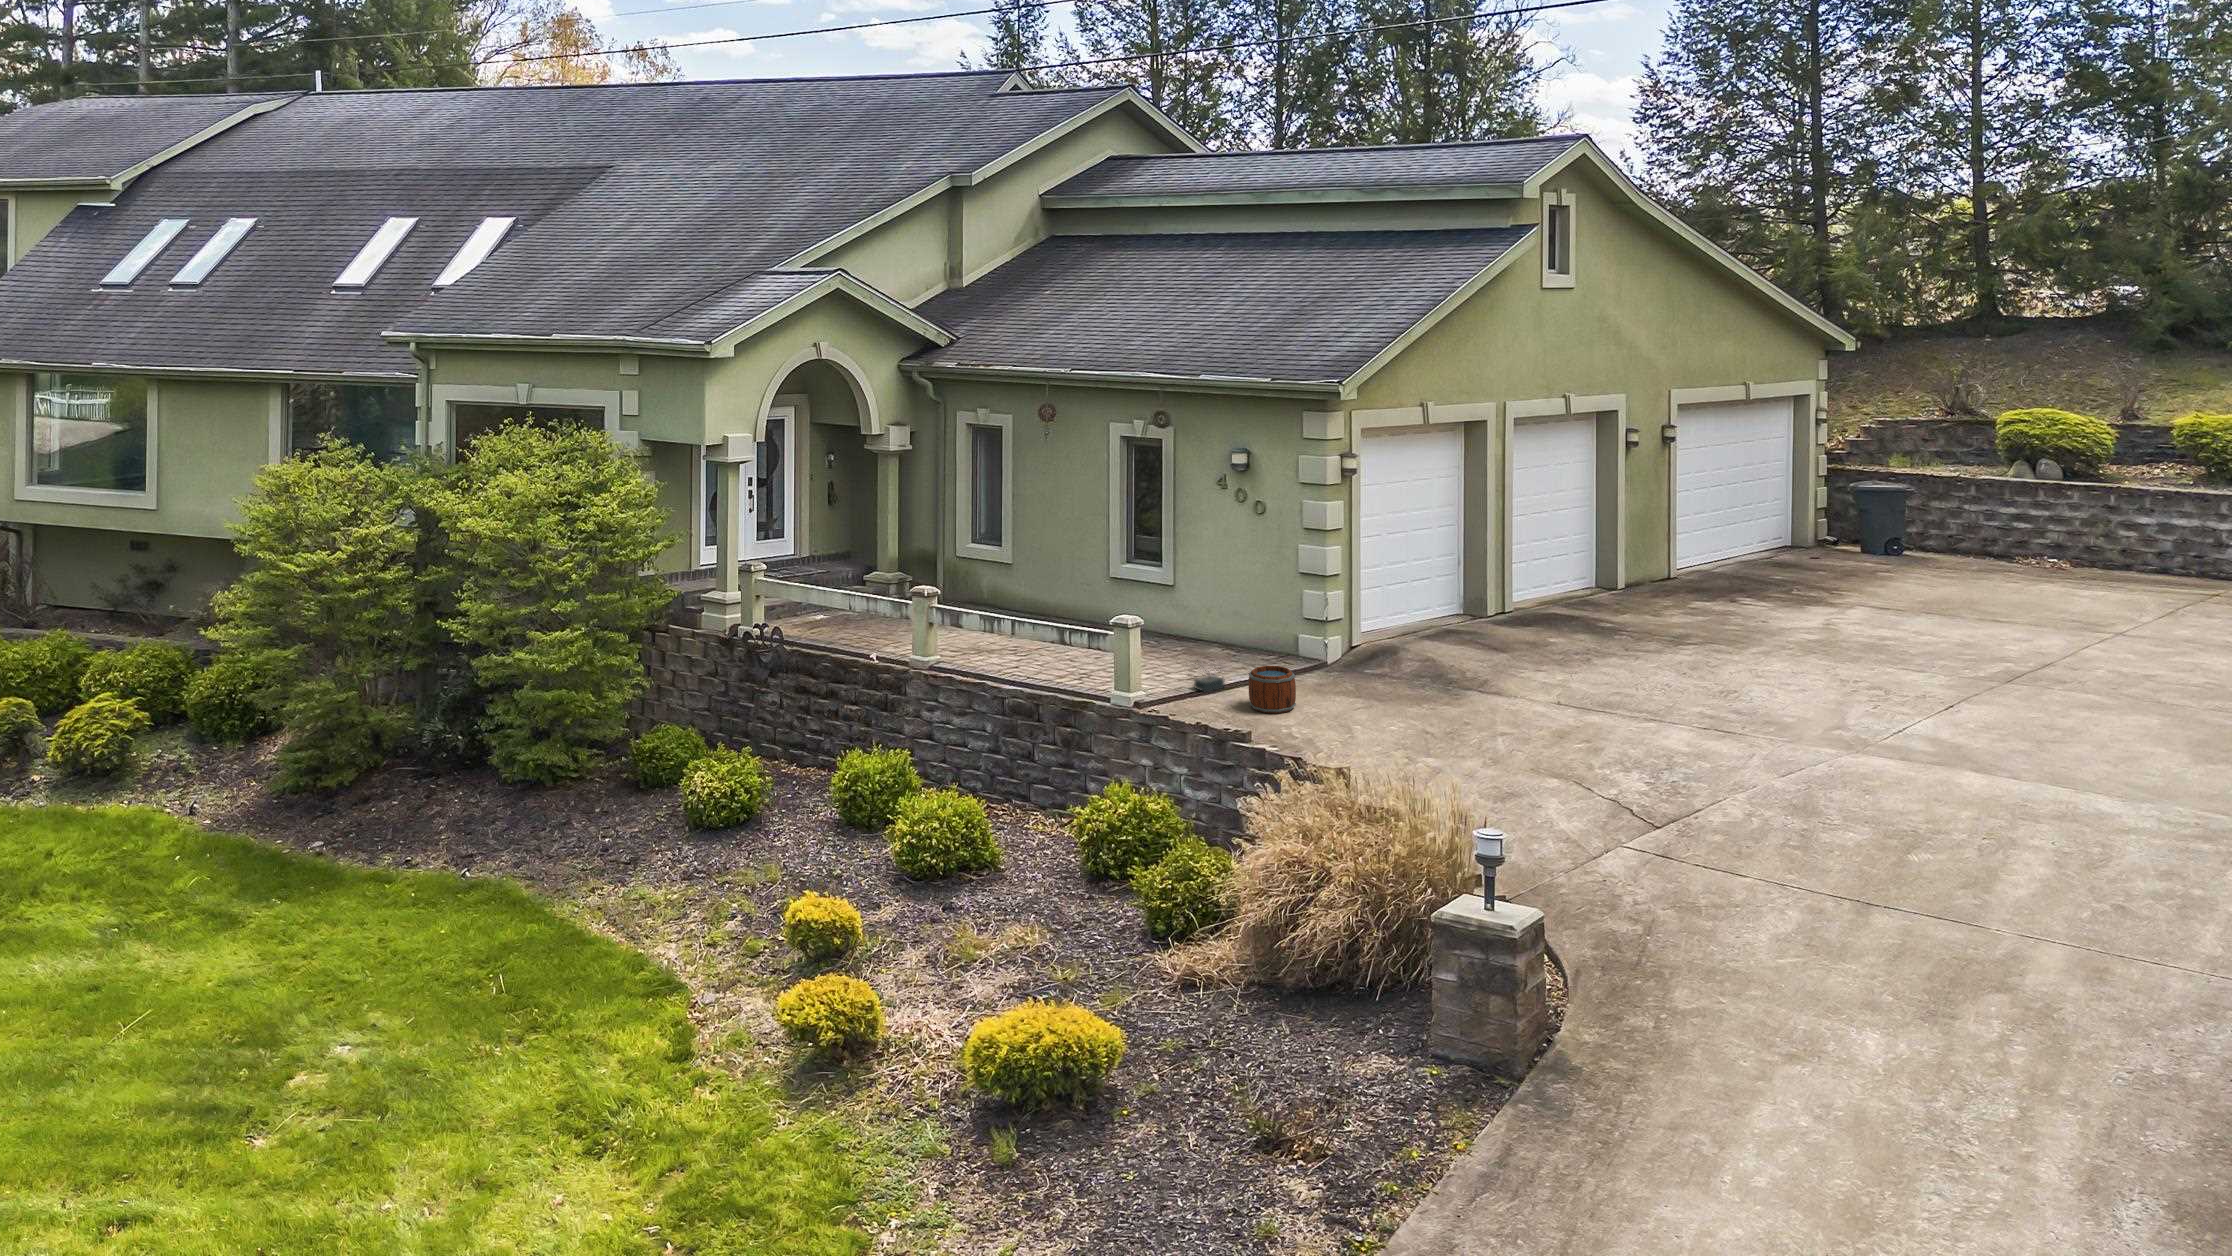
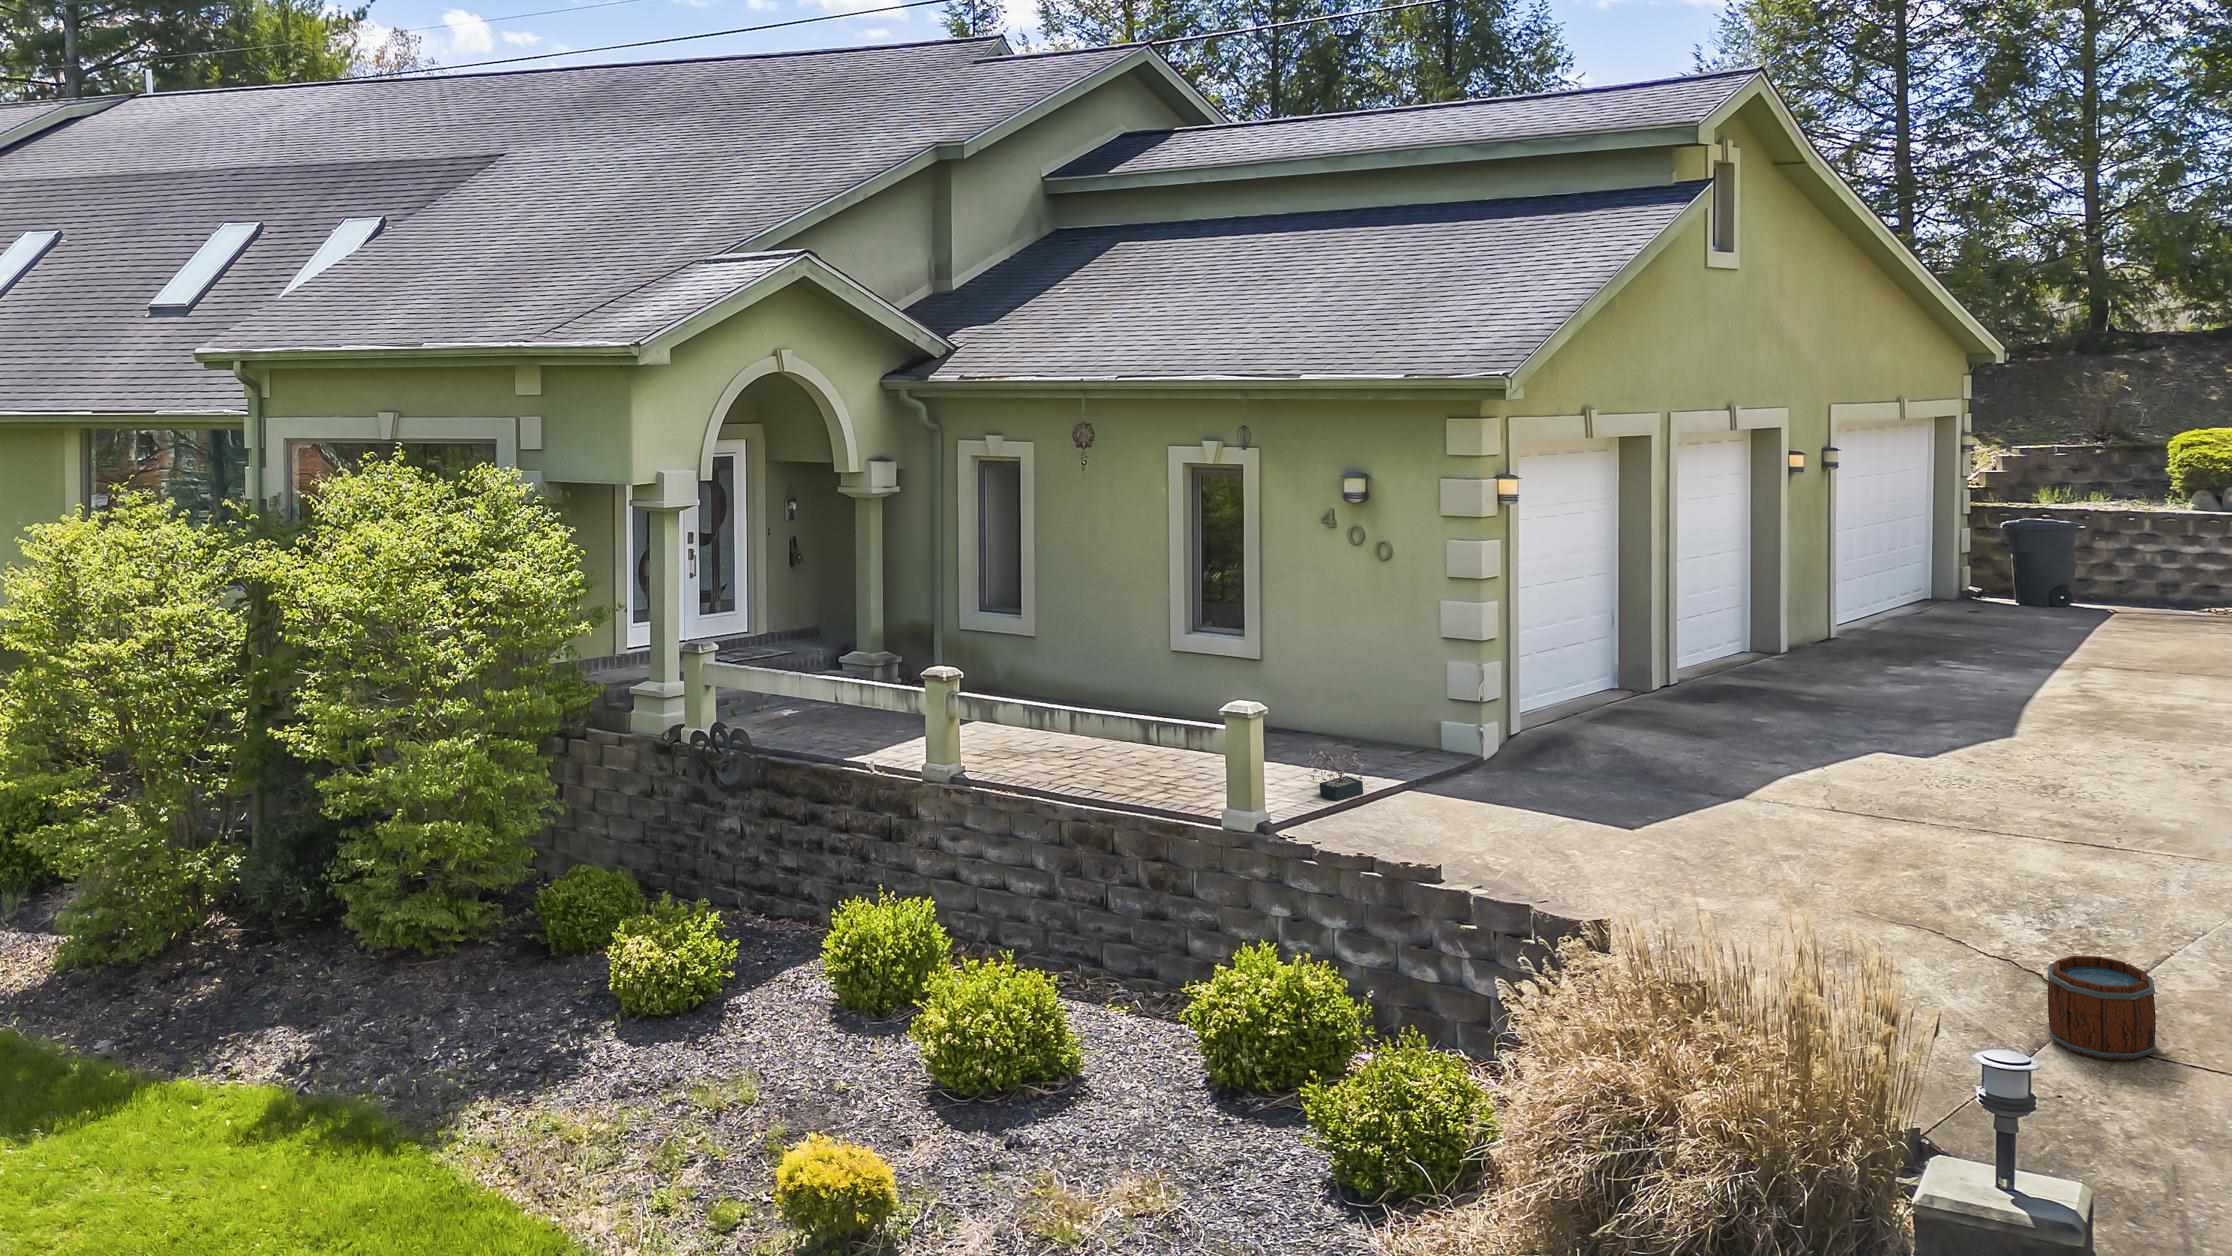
bucket: present [1249,666,1296,714] -> present [2048,956,2156,1061]

